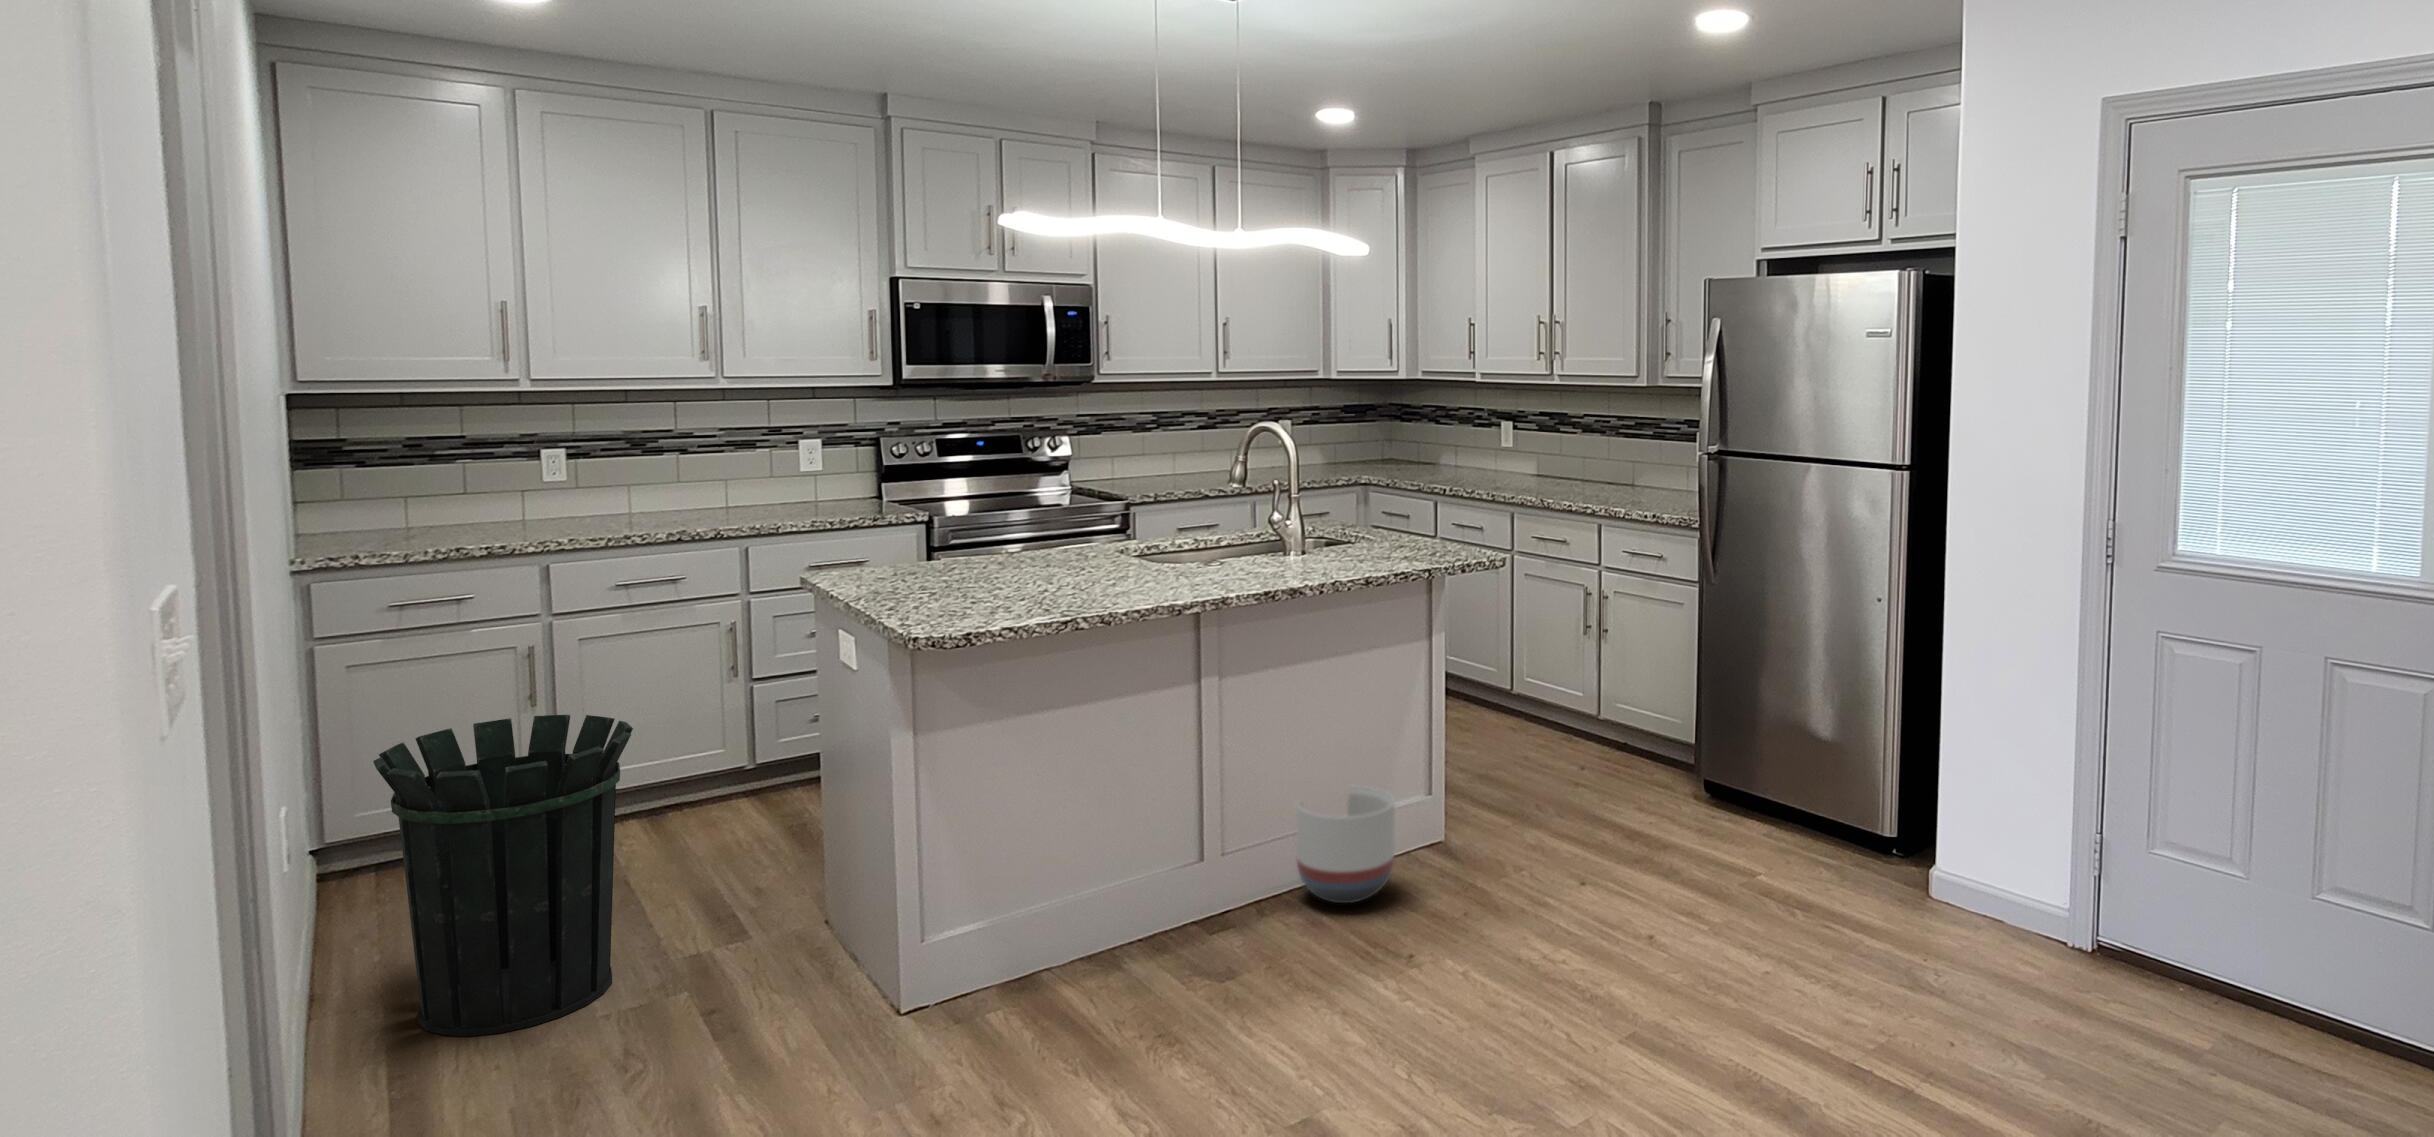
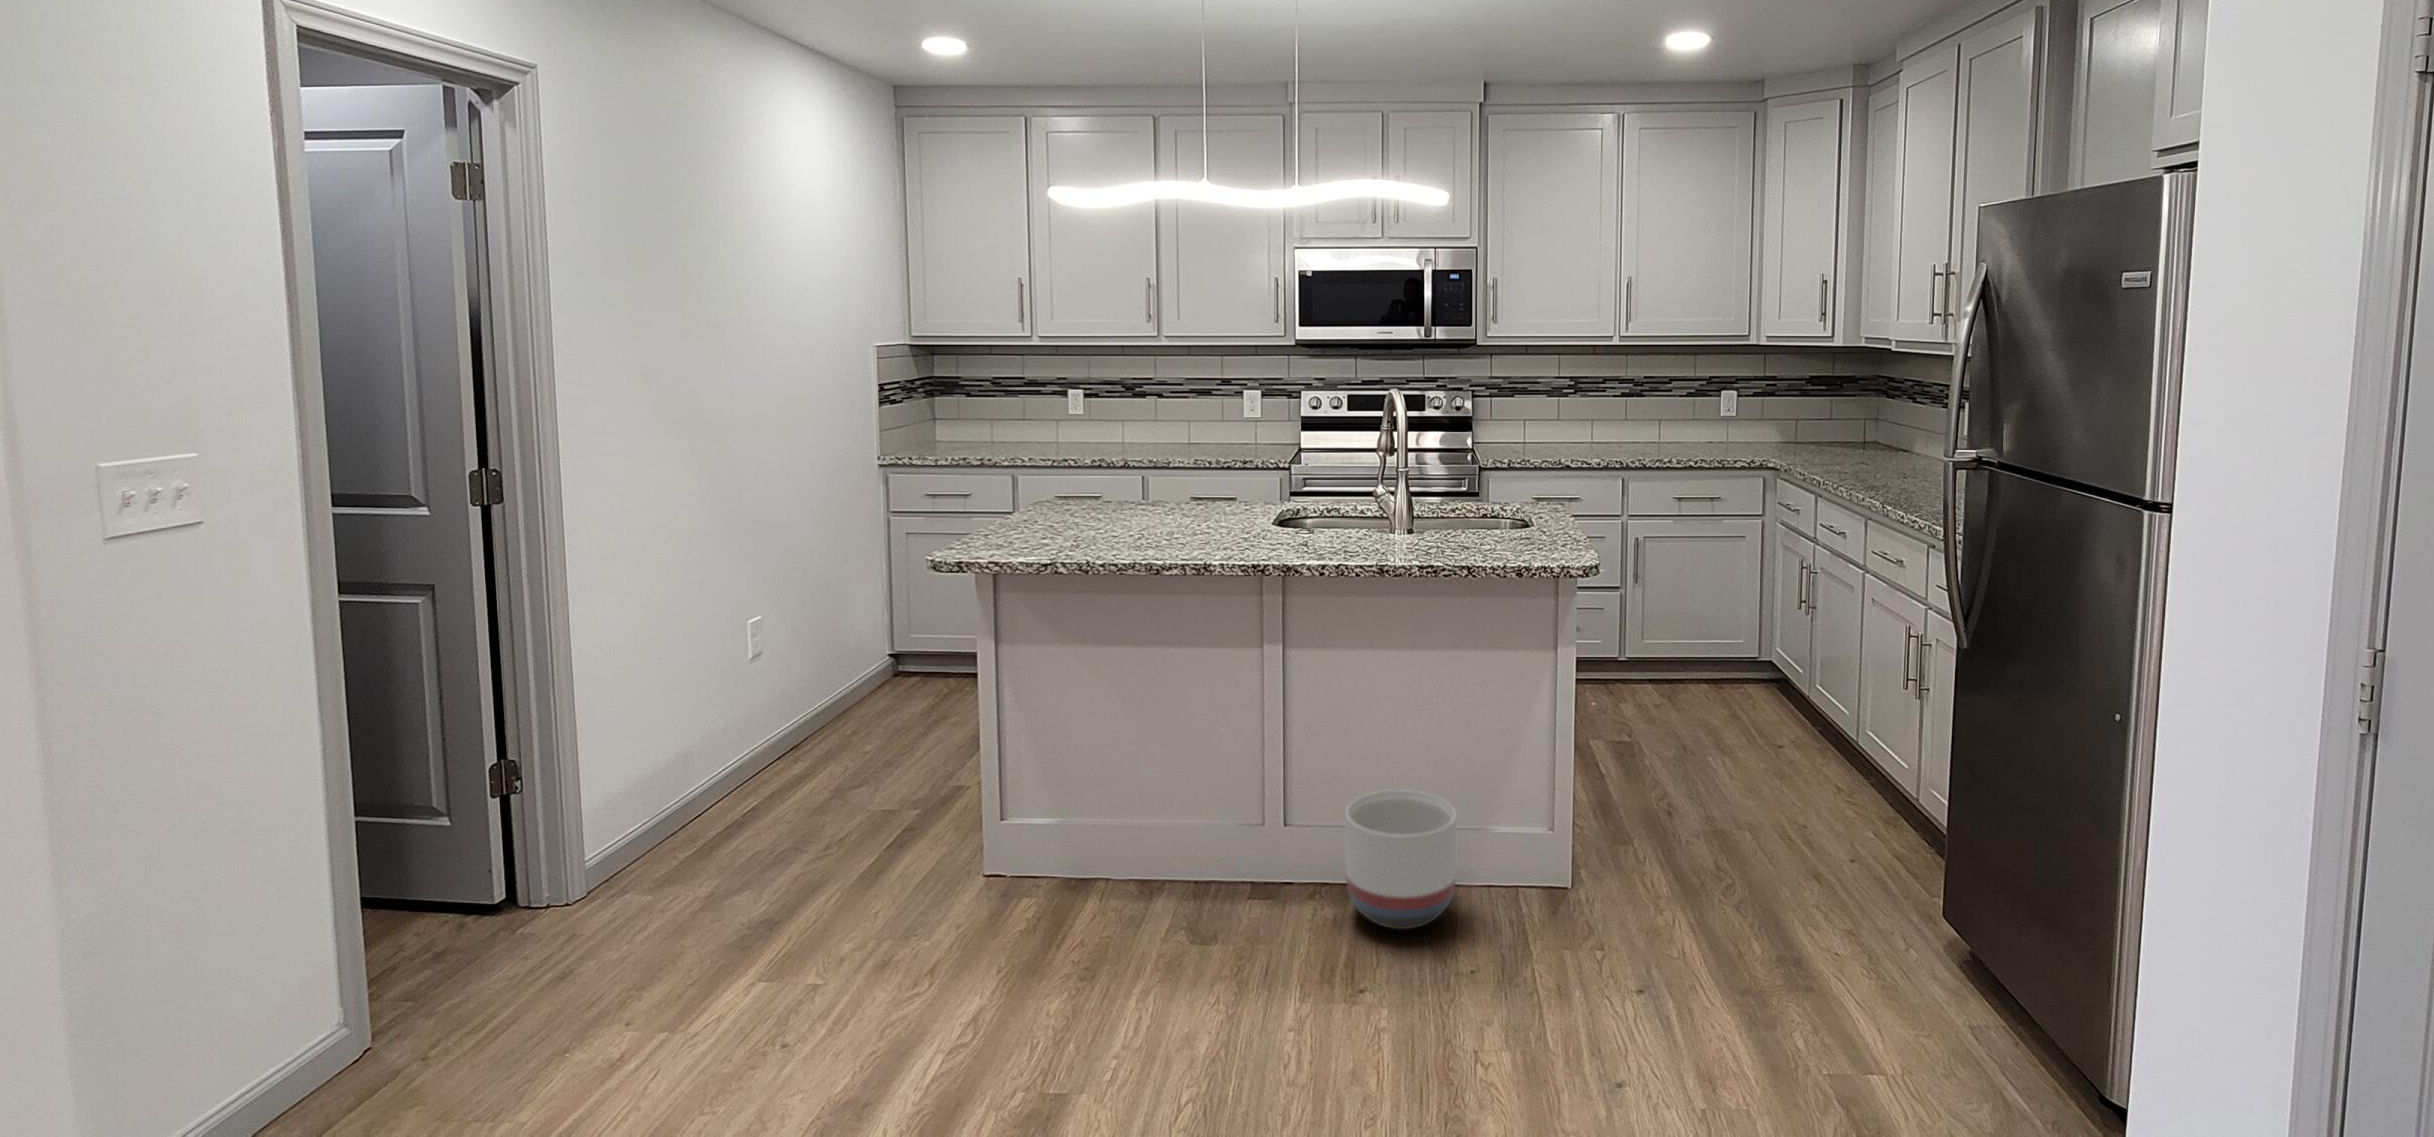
waste bin: present [373,715,633,1036] -> none [737,581,907,808]

